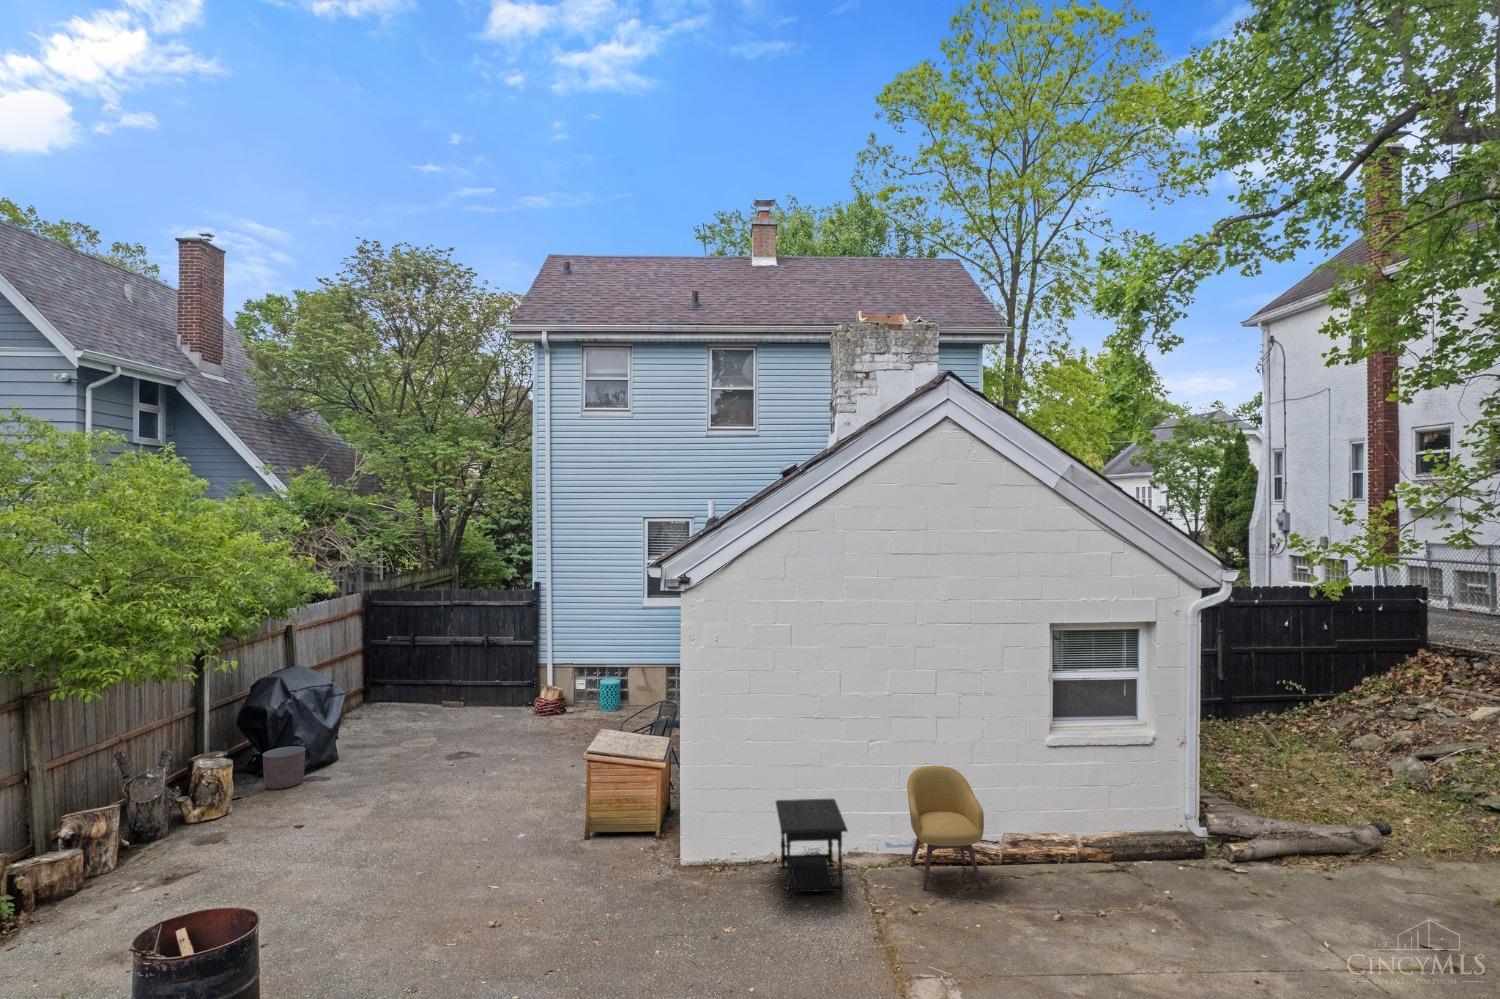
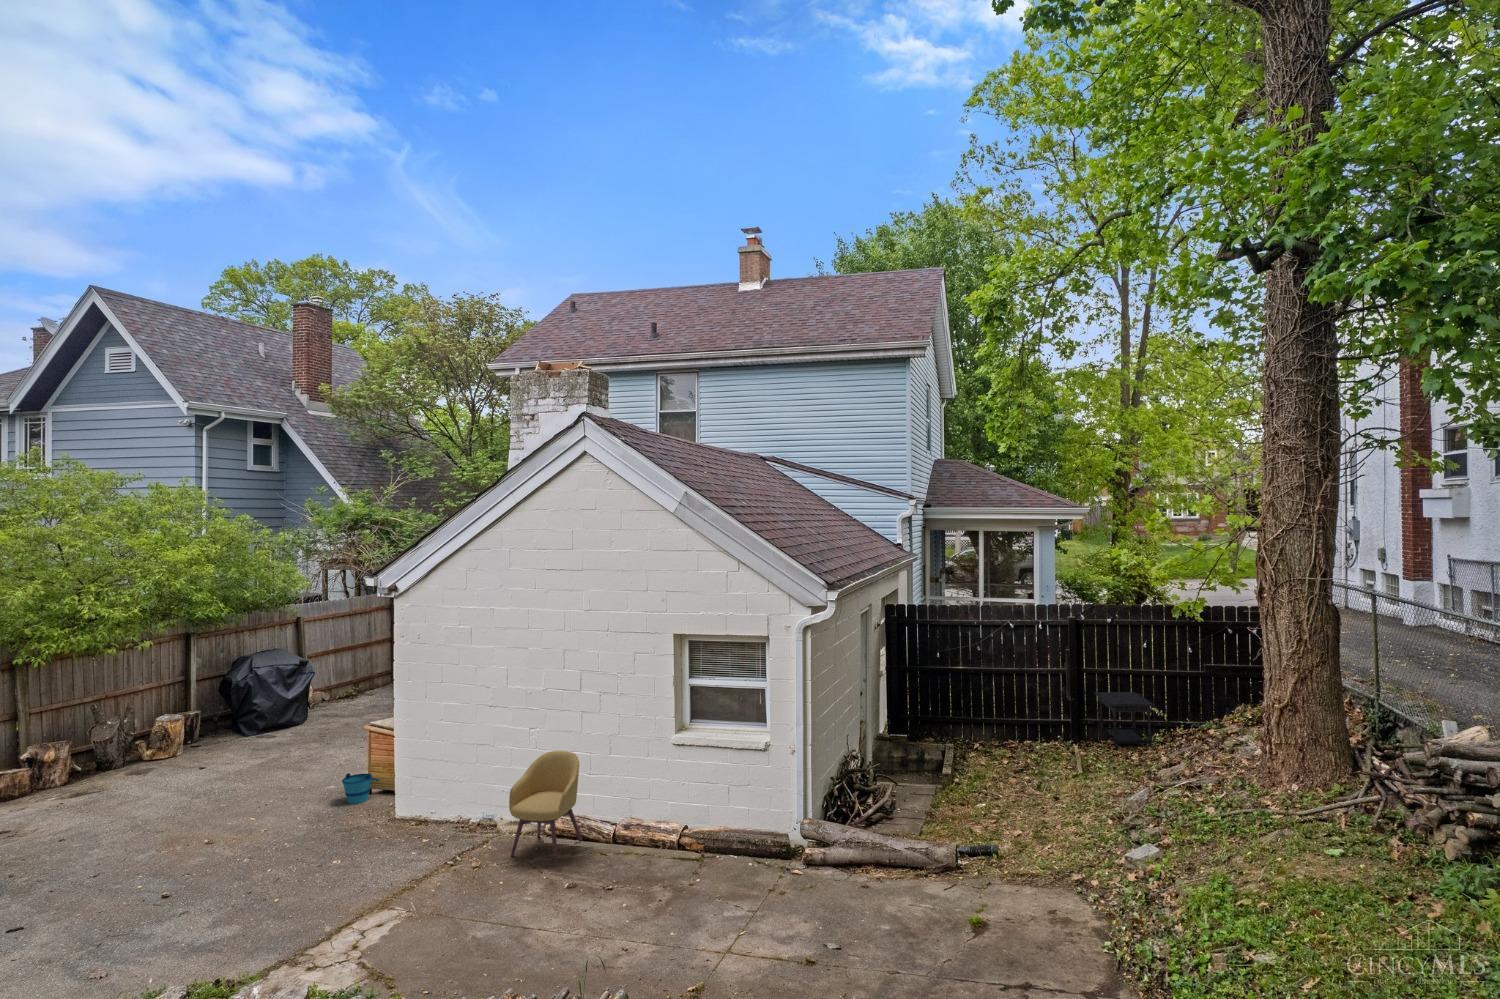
planter: present [263,746,305,789] -> none [221,708,254,740]
side table: present [776,799,847,898] -> present [1095,692,1155,747]
bucket: none [594,813,632,852] -> present [342,773,379,804]

